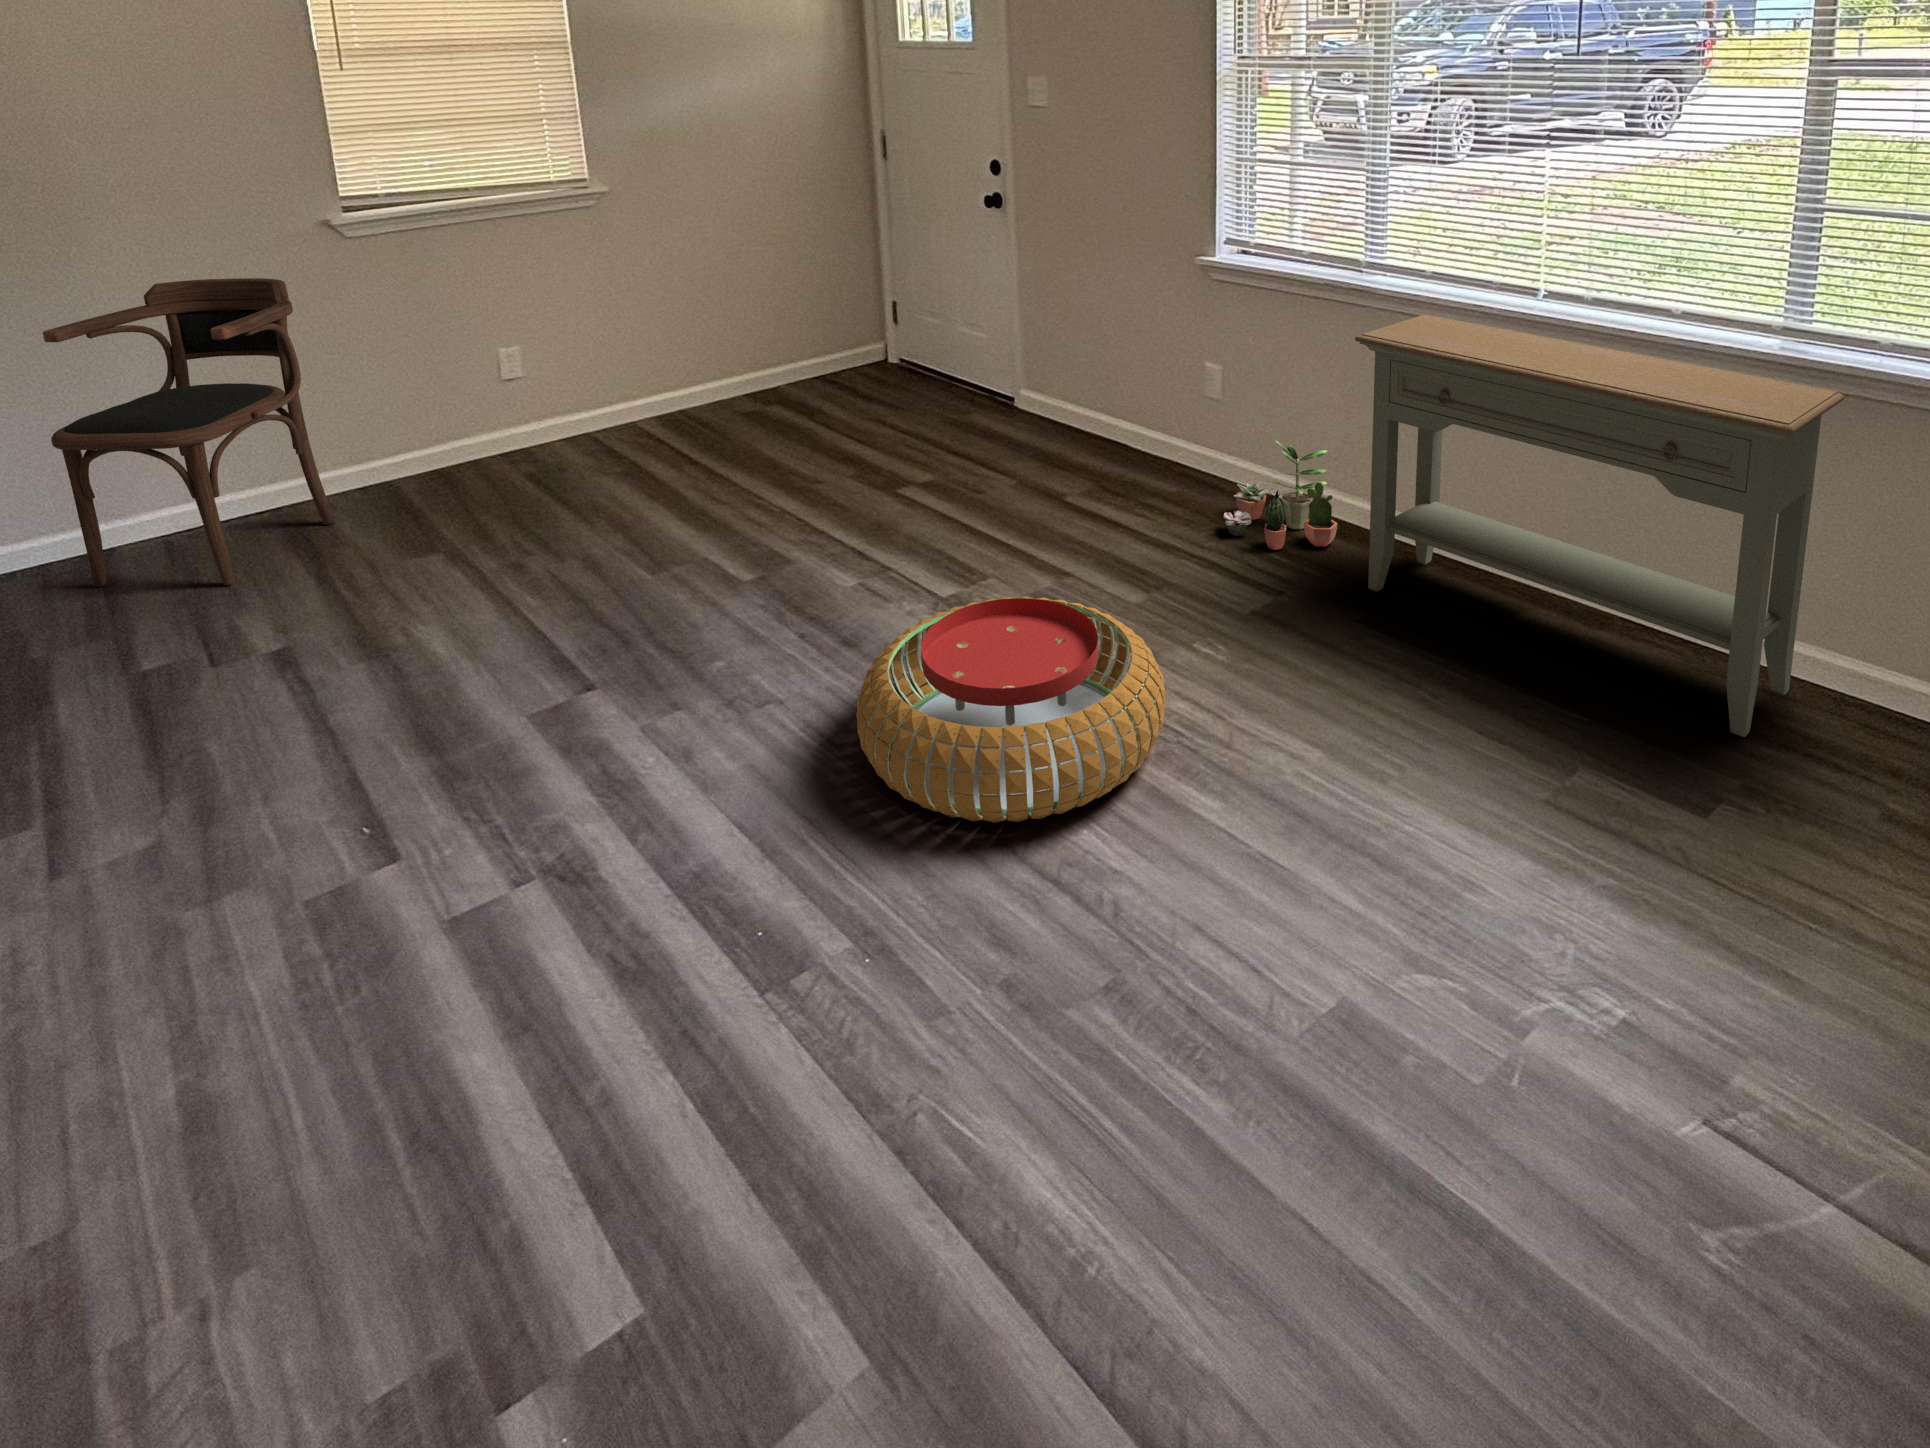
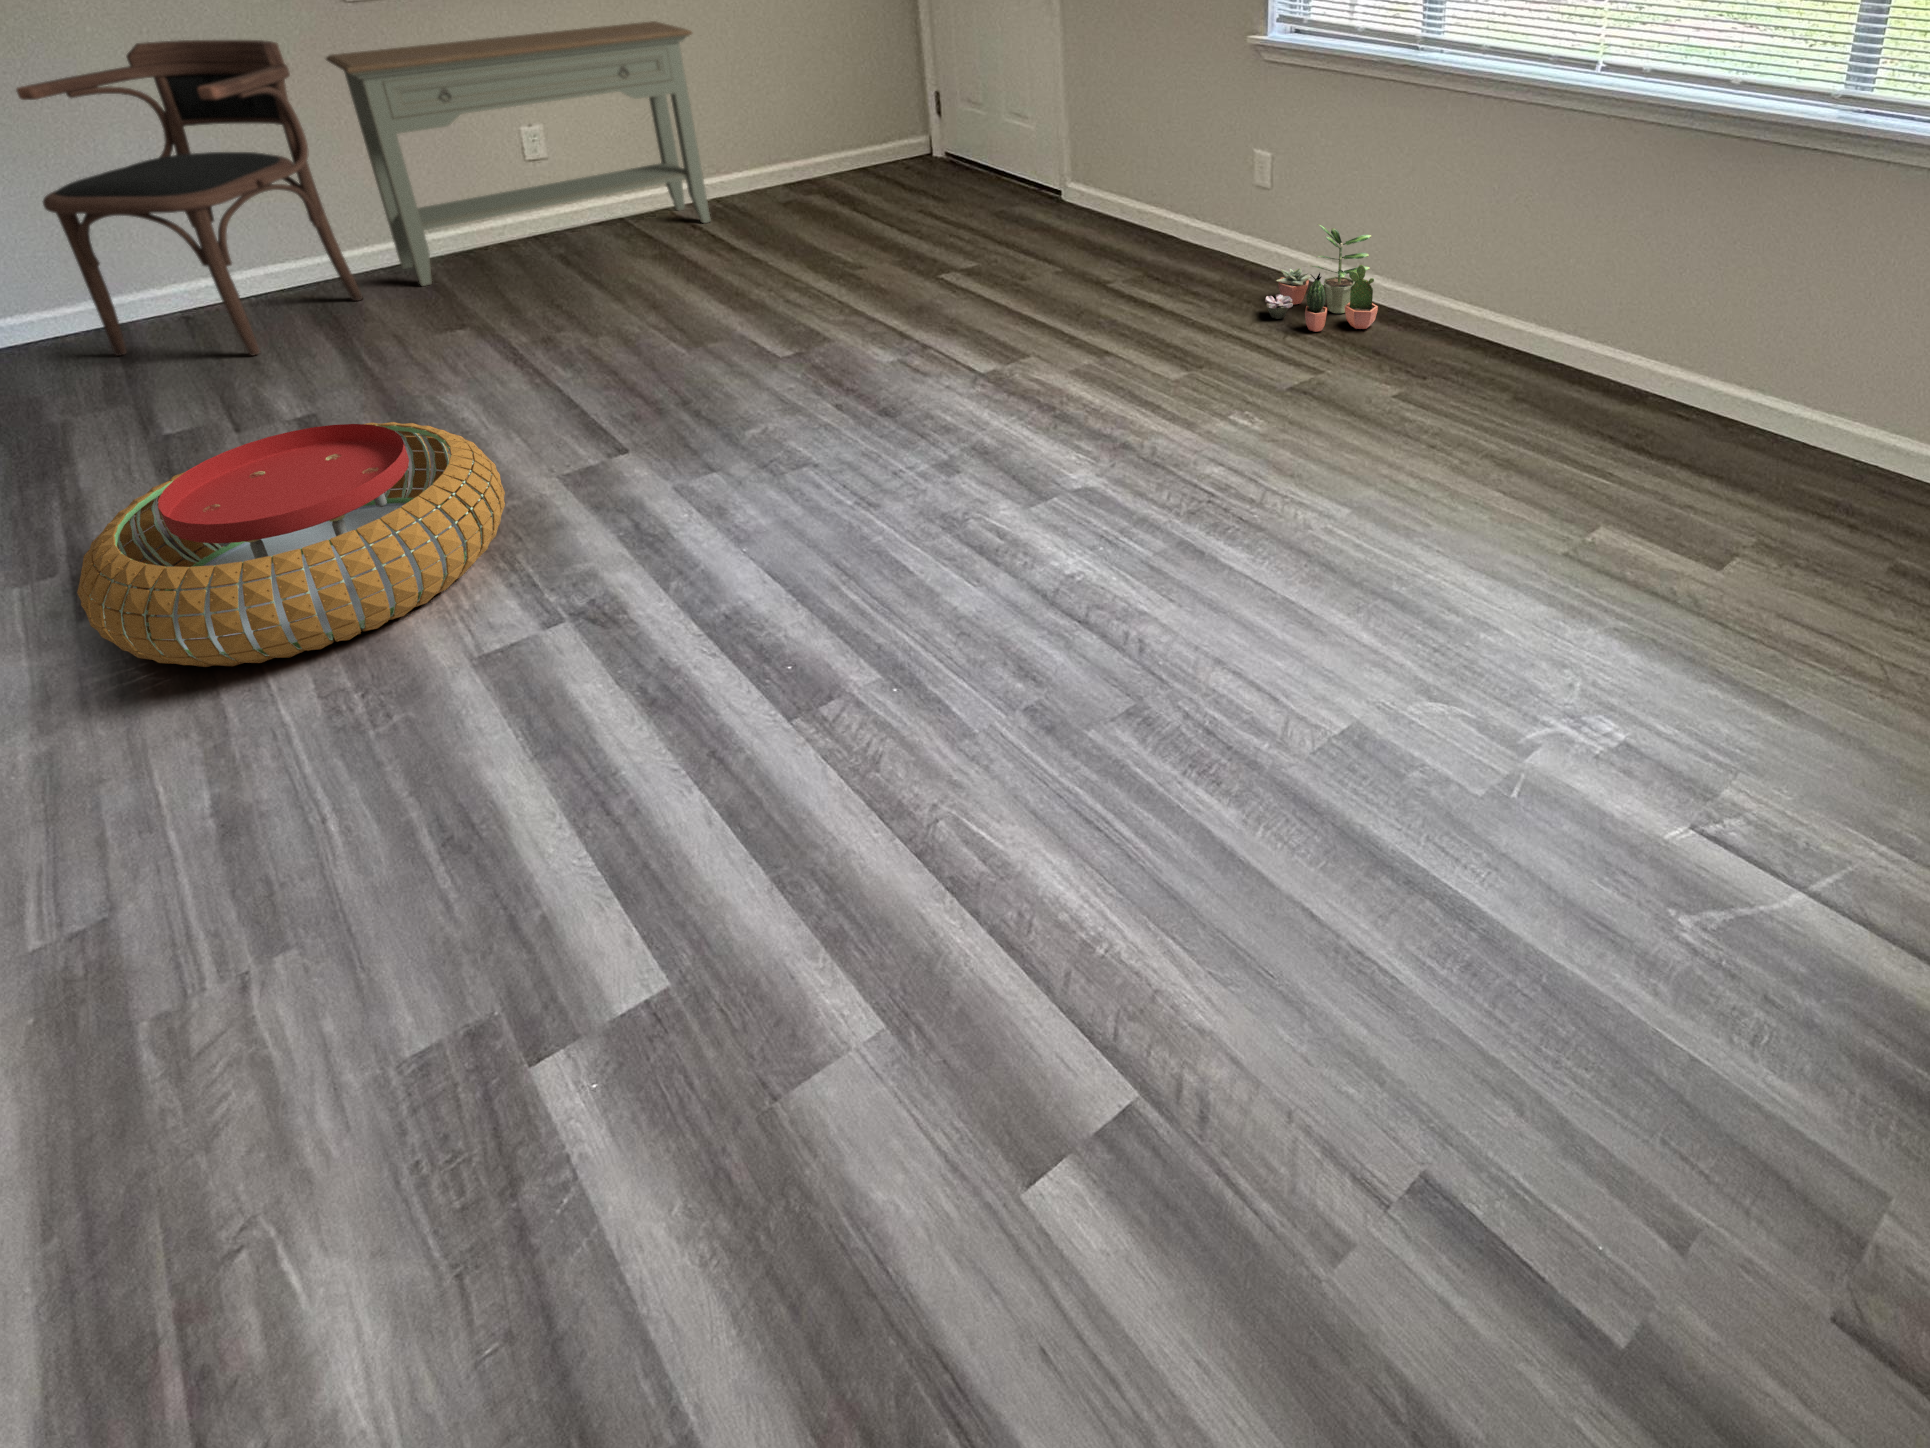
console table: present [1355,315,1844,737] -> present [326,21,711,286]
pouf: present [856,597,1166,823] -> present [77,422,505,667]

